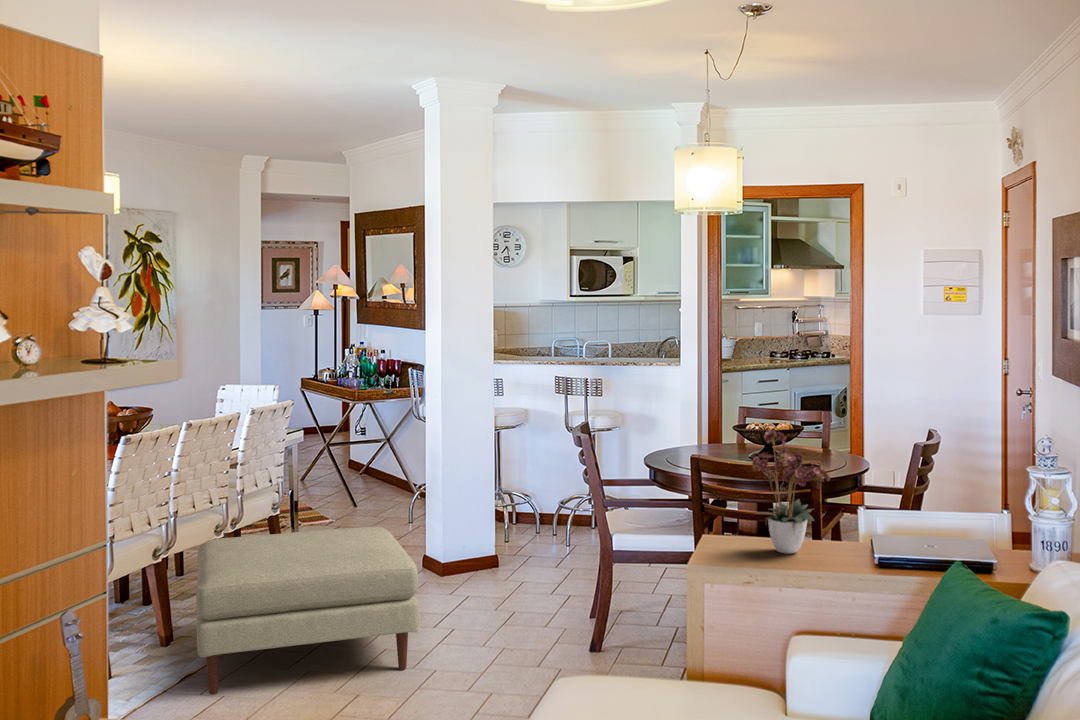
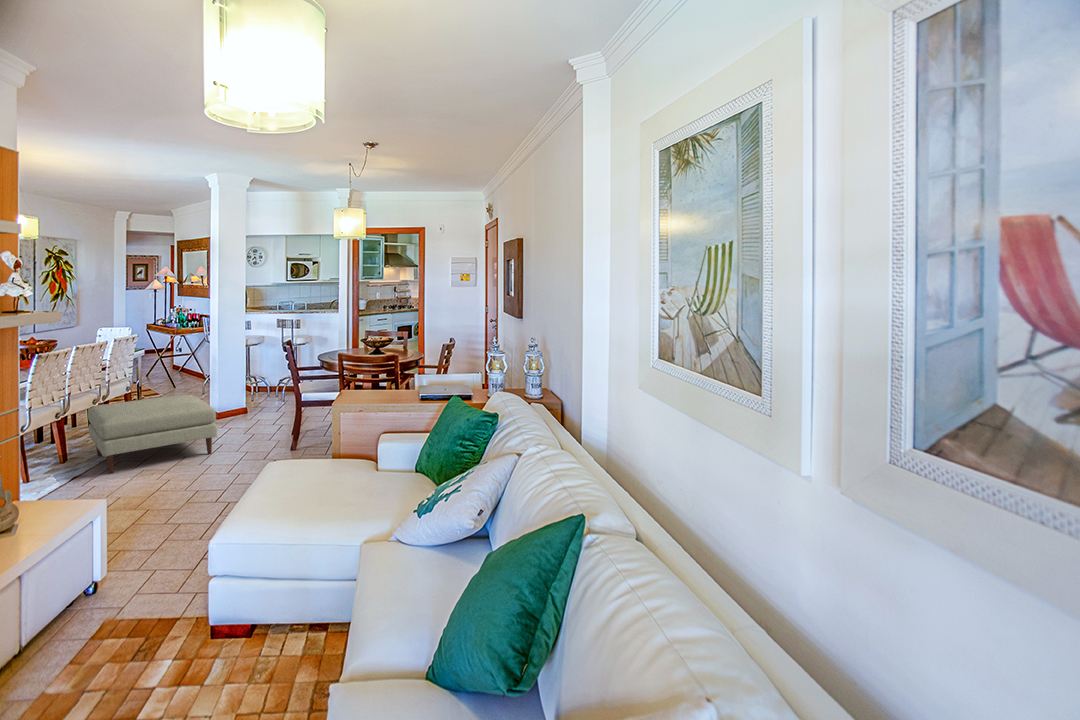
flower arrangement: present [752,430,830,553] -> none [356,345,386,389]

